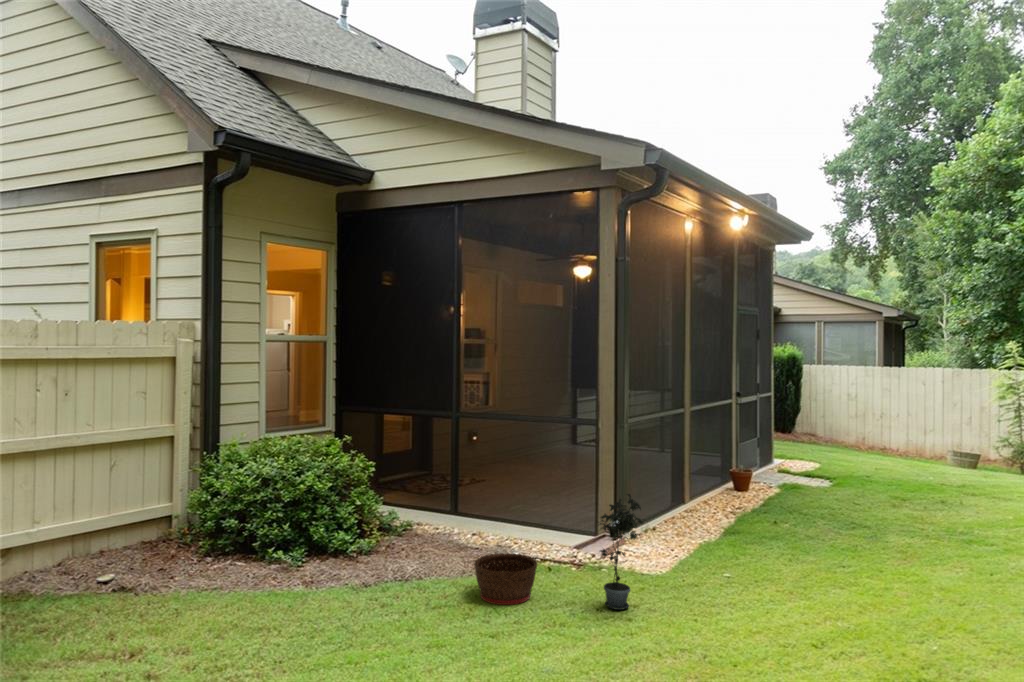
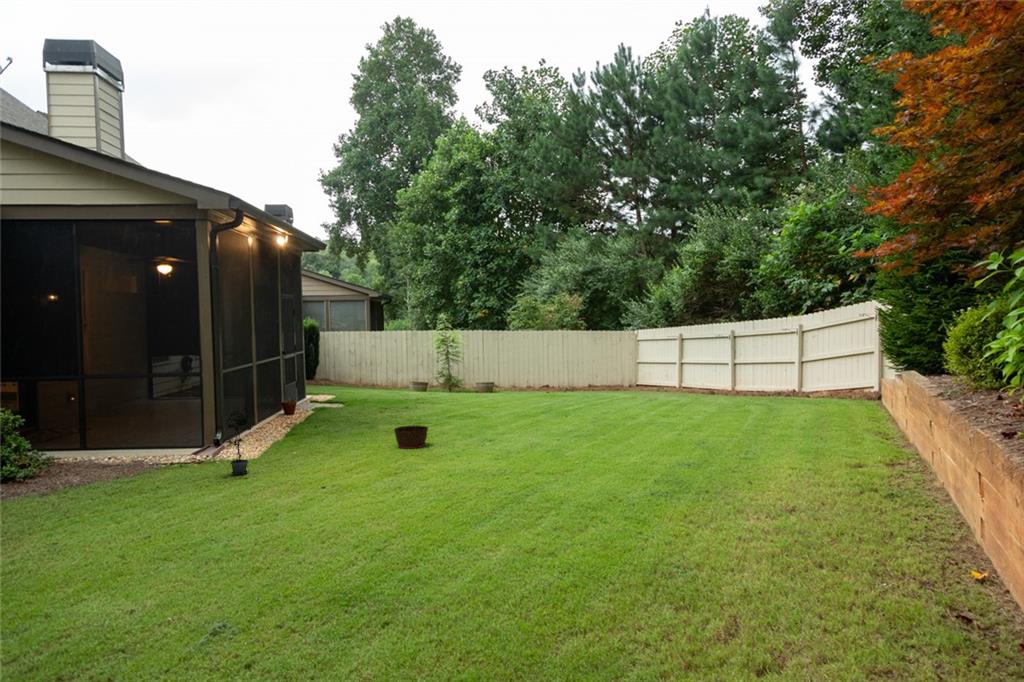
basket: present [474,553,537,605] -> present [394,425,428,449]

